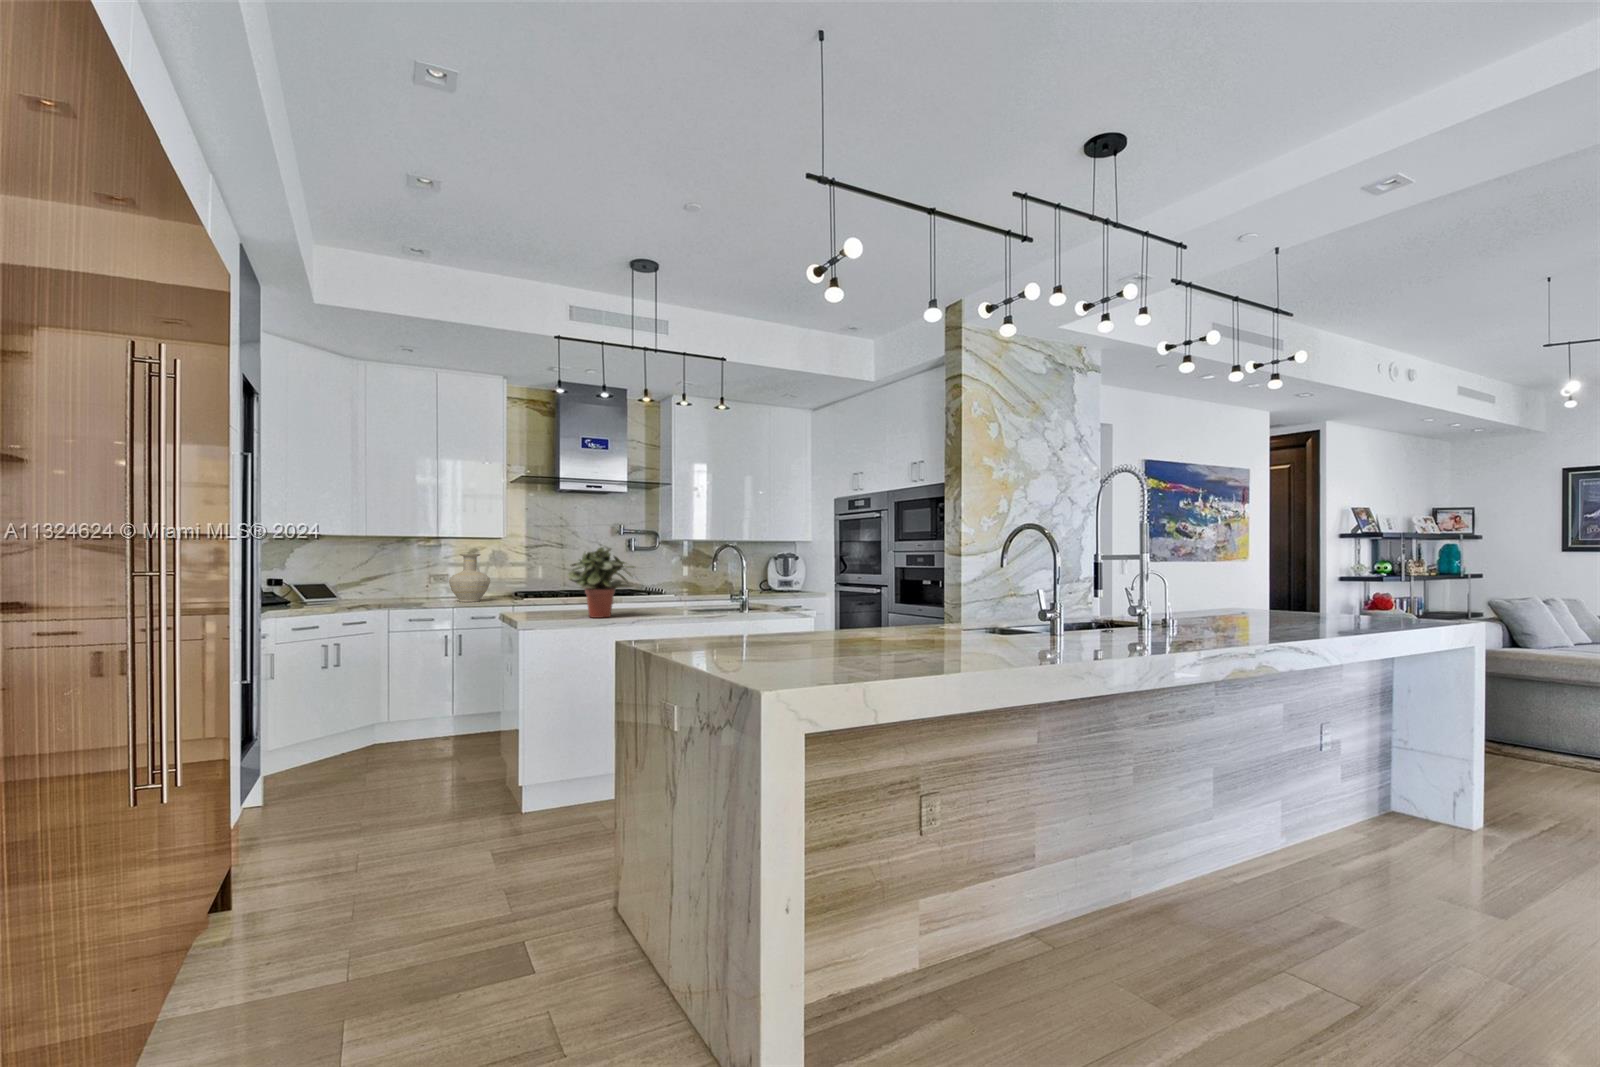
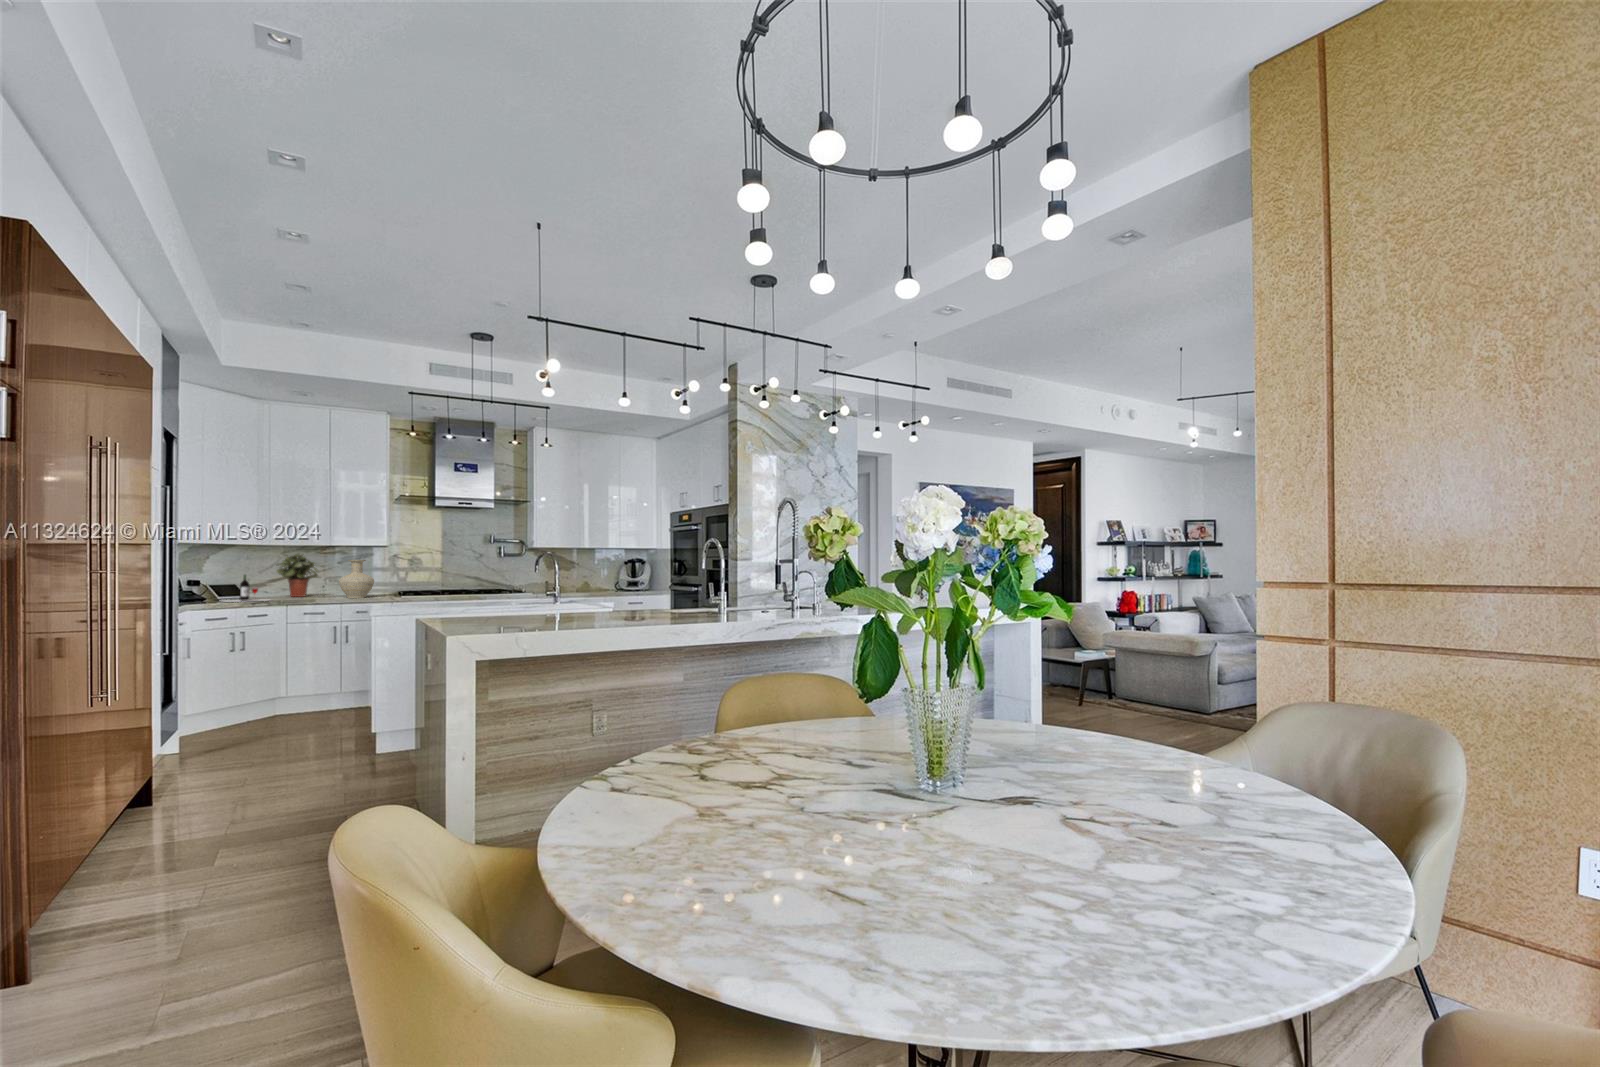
potted plant: present [568,547,635,618] -> present [277,554,319,597]
wine bottle: none [306,572,374,607] -> present [224,575,269,602]

